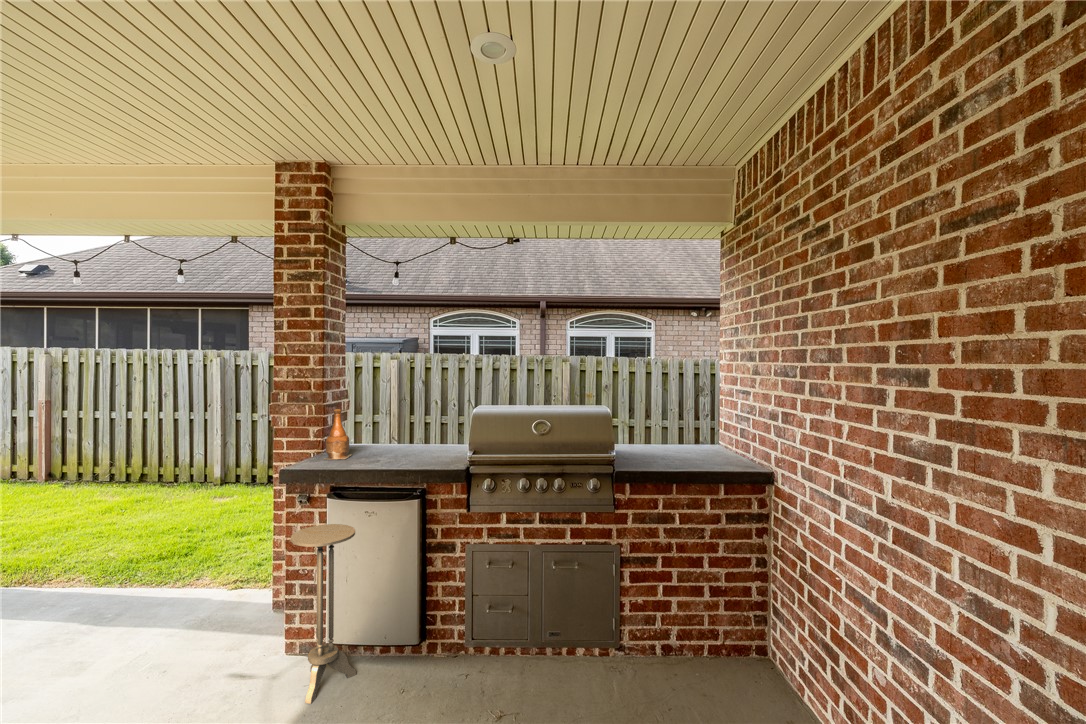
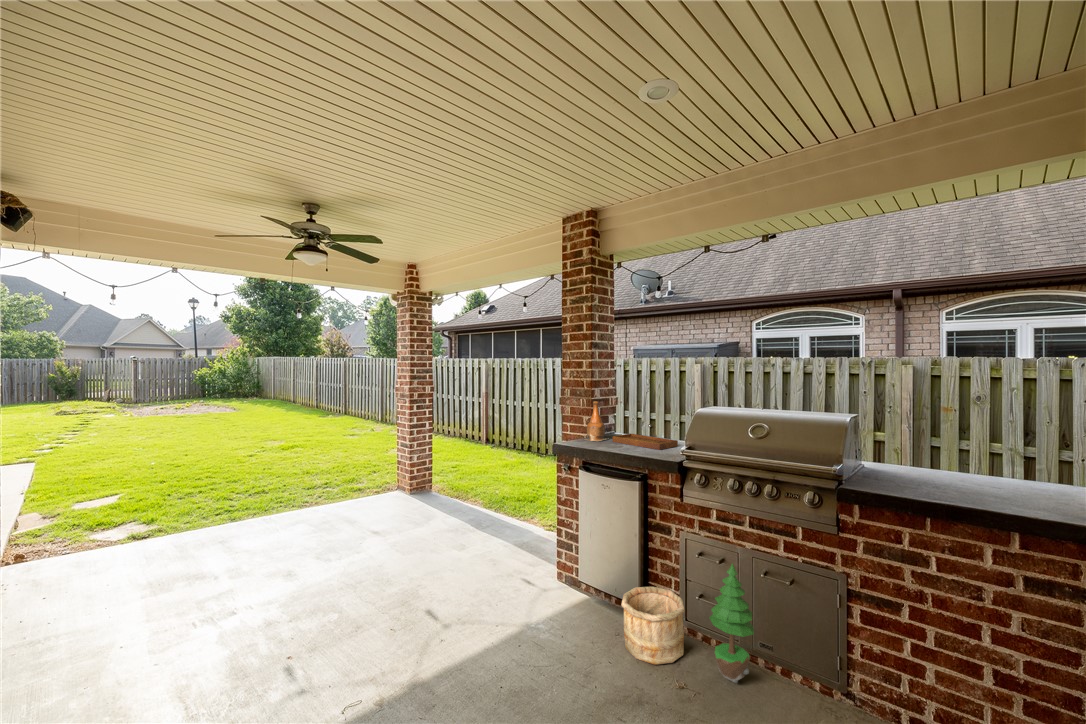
tray: none [361,431,439,459] -> present [613,424,678,450]
side table: present [291,524,357,704] -> none [545,489,592,620]
potted tree: none [512,561,555,680] -> present [710,564,754,683]
wooden bucket: none [410,612,482,701] -> present [621,587,685,665]

